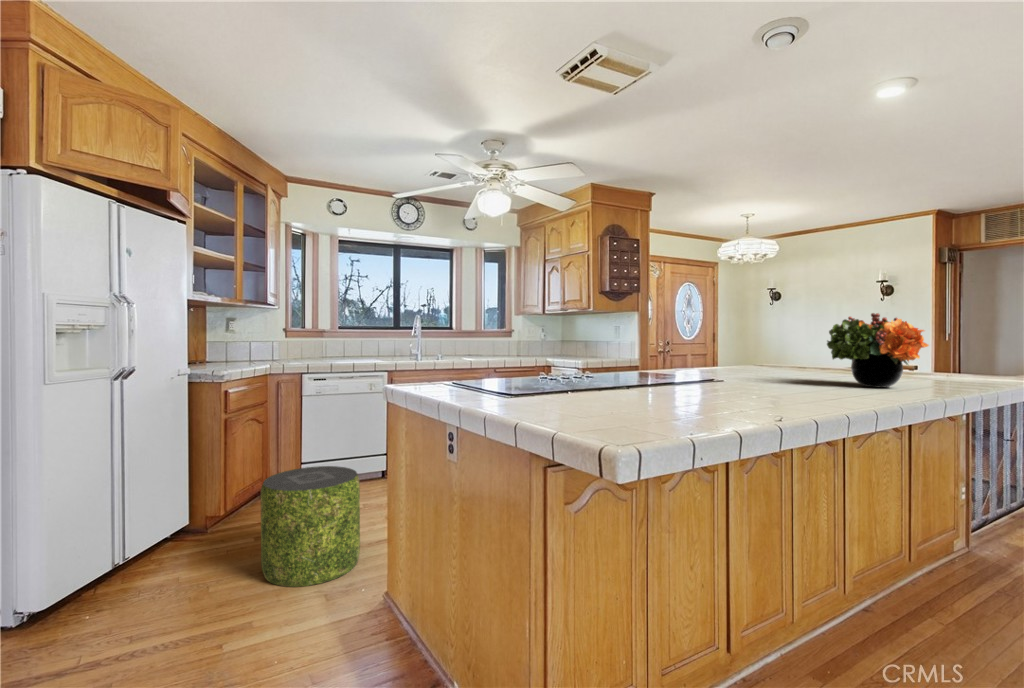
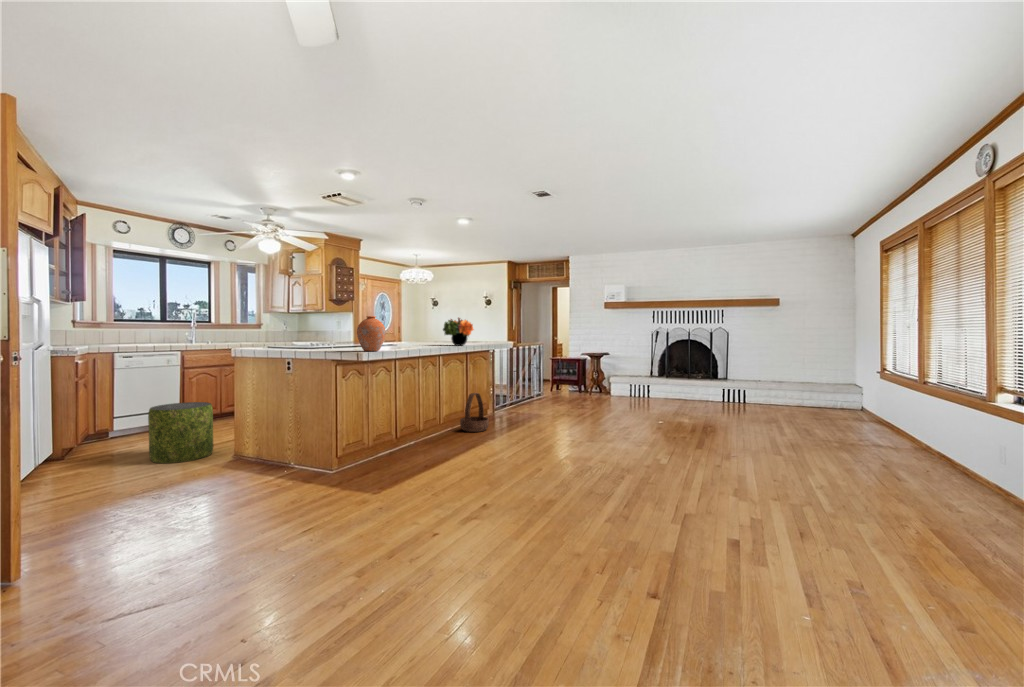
vase: none [573,310,660,422] -> present [357,316,386,351]
basket: none [880,521,983,646] -> present [460,393,489,432]

